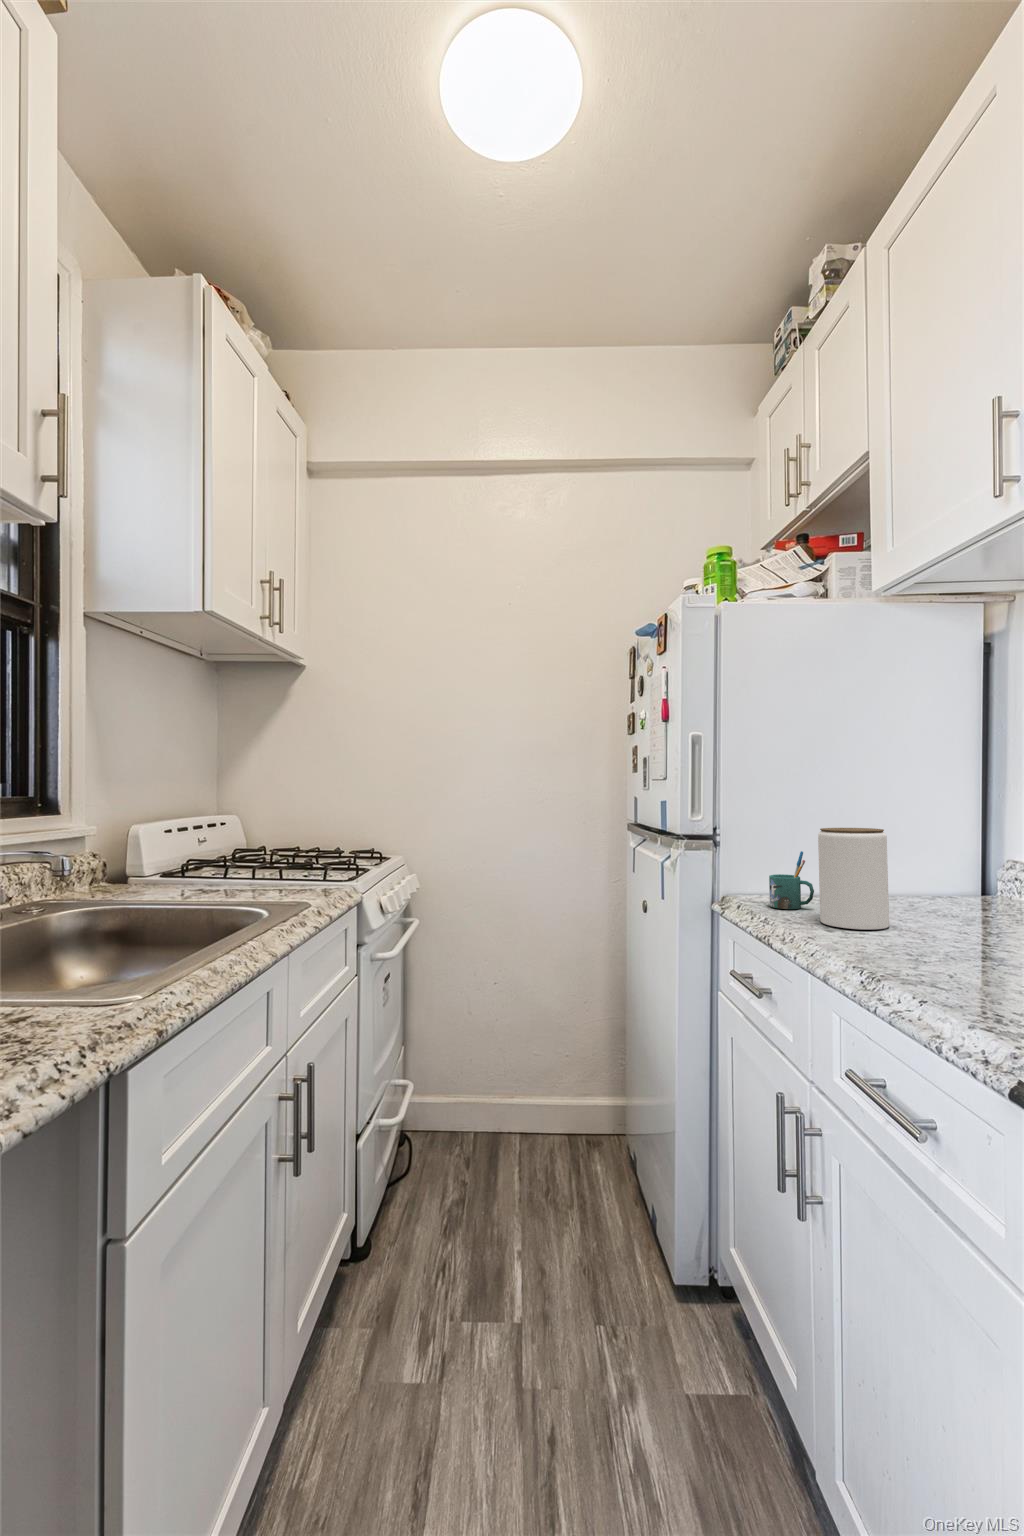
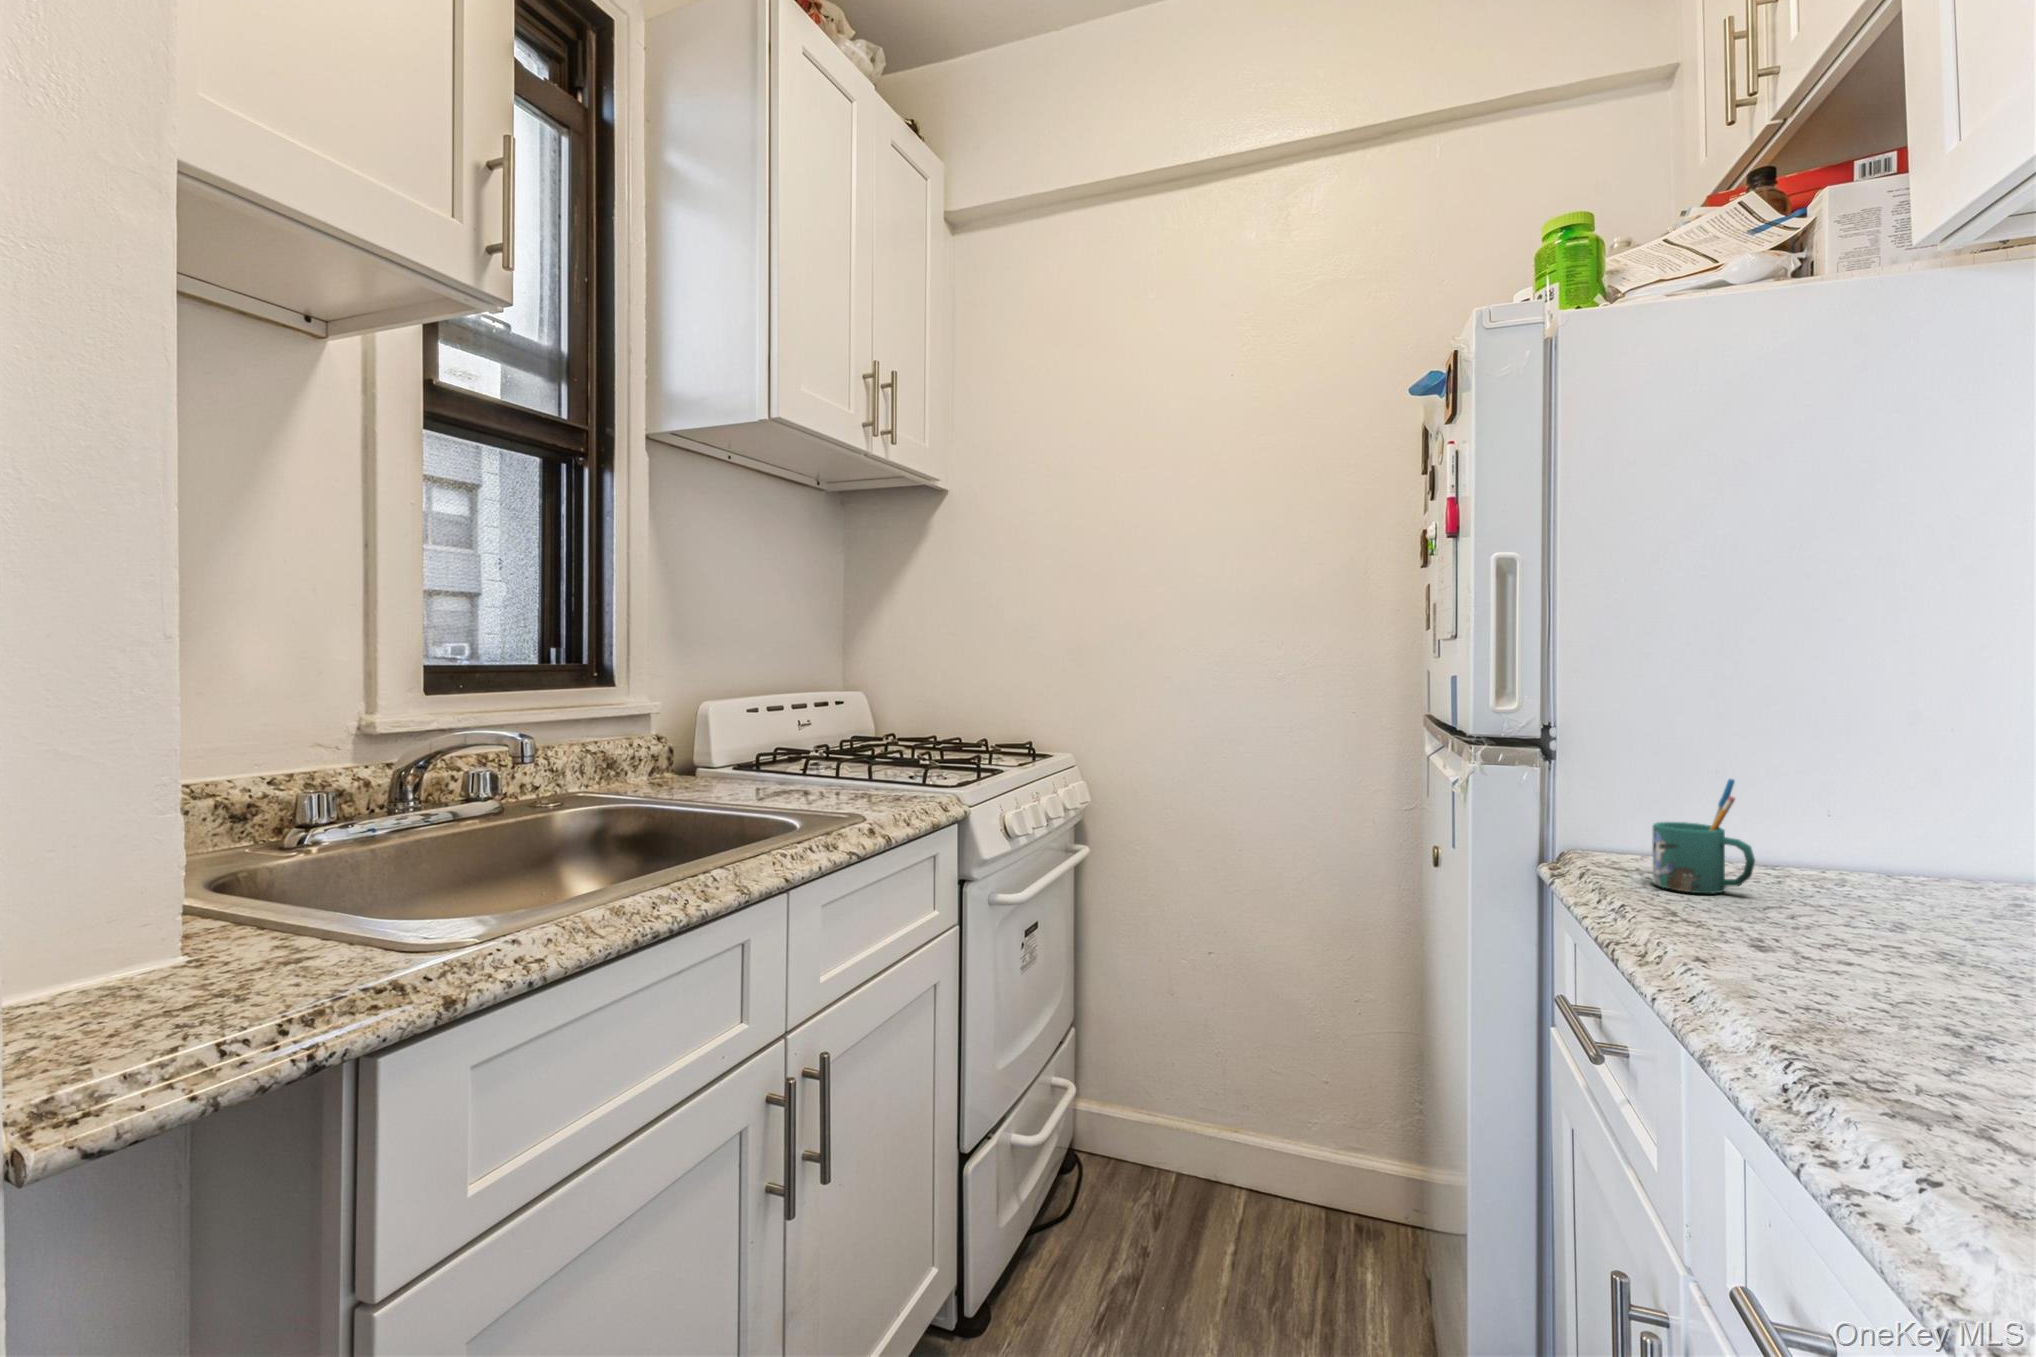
jar: present [818,828,889,930] -> none [1751,732,1932,959]

